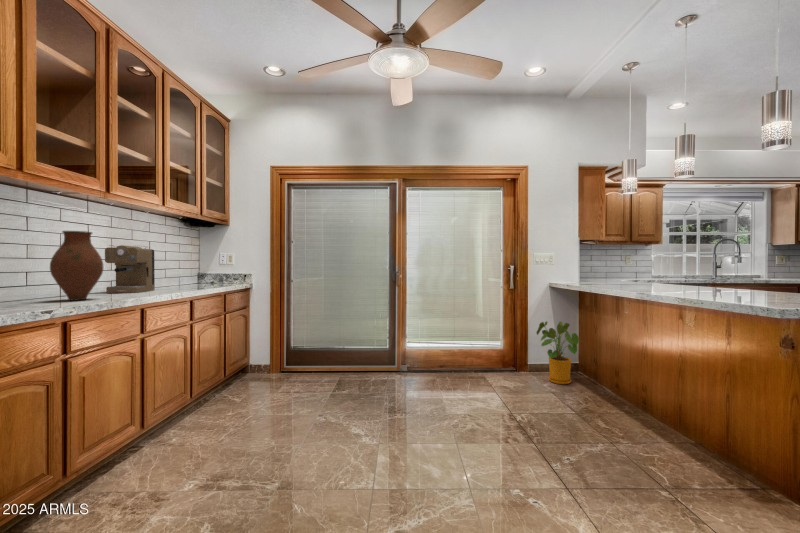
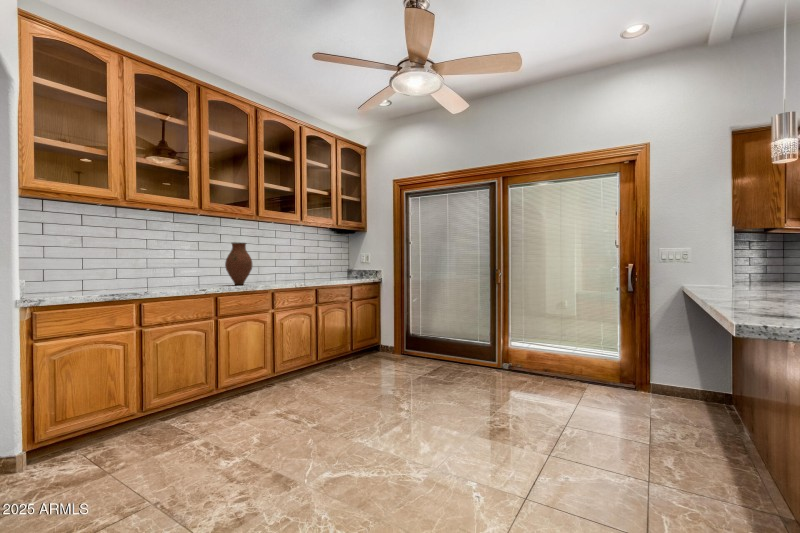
coffee maker: present [105,245,155,293] -> none [269,250,301,282]
house plant: present [536,321,580,384] -> none [656,332,728,416]

